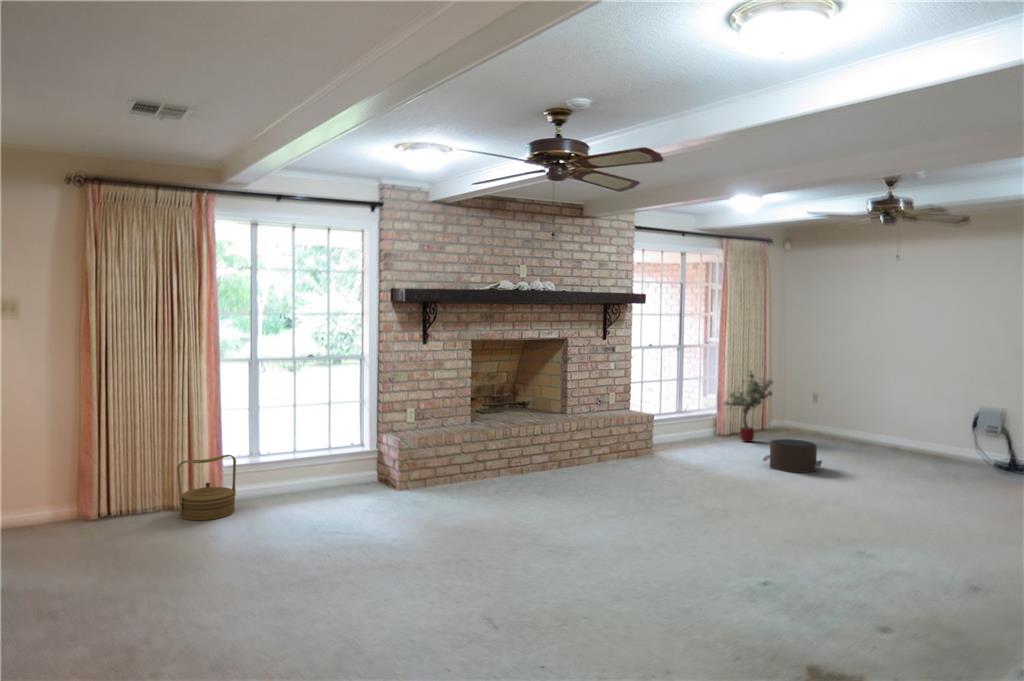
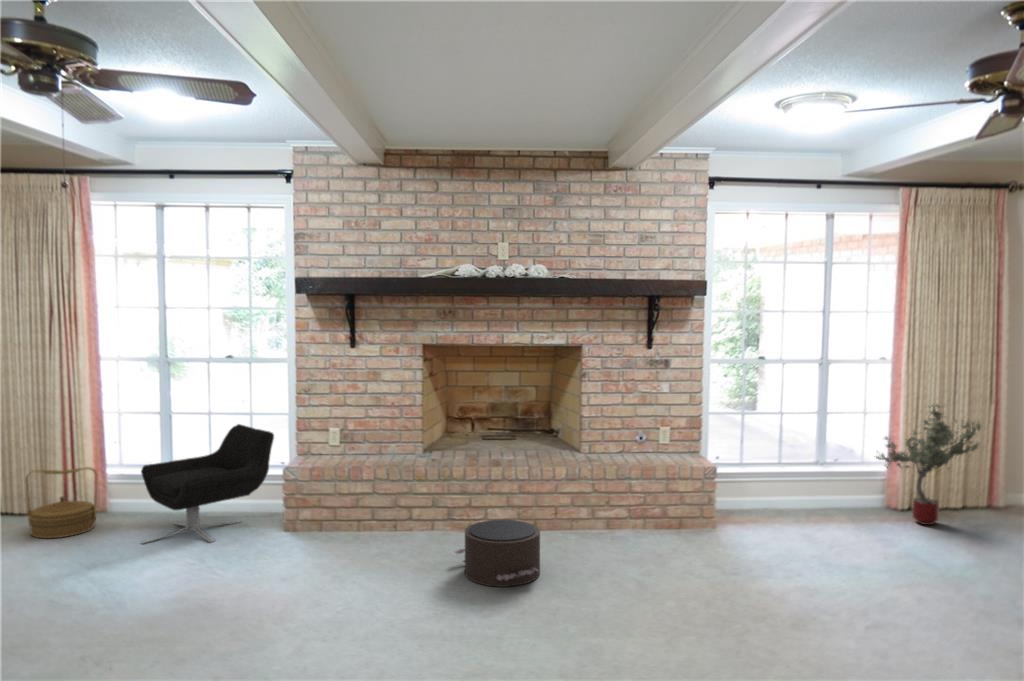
lounge chair: none [273,410,385,511] -> present [141,424,274,544]
pouf: present [763,439,822,473] -> present [455,520,540,587]

